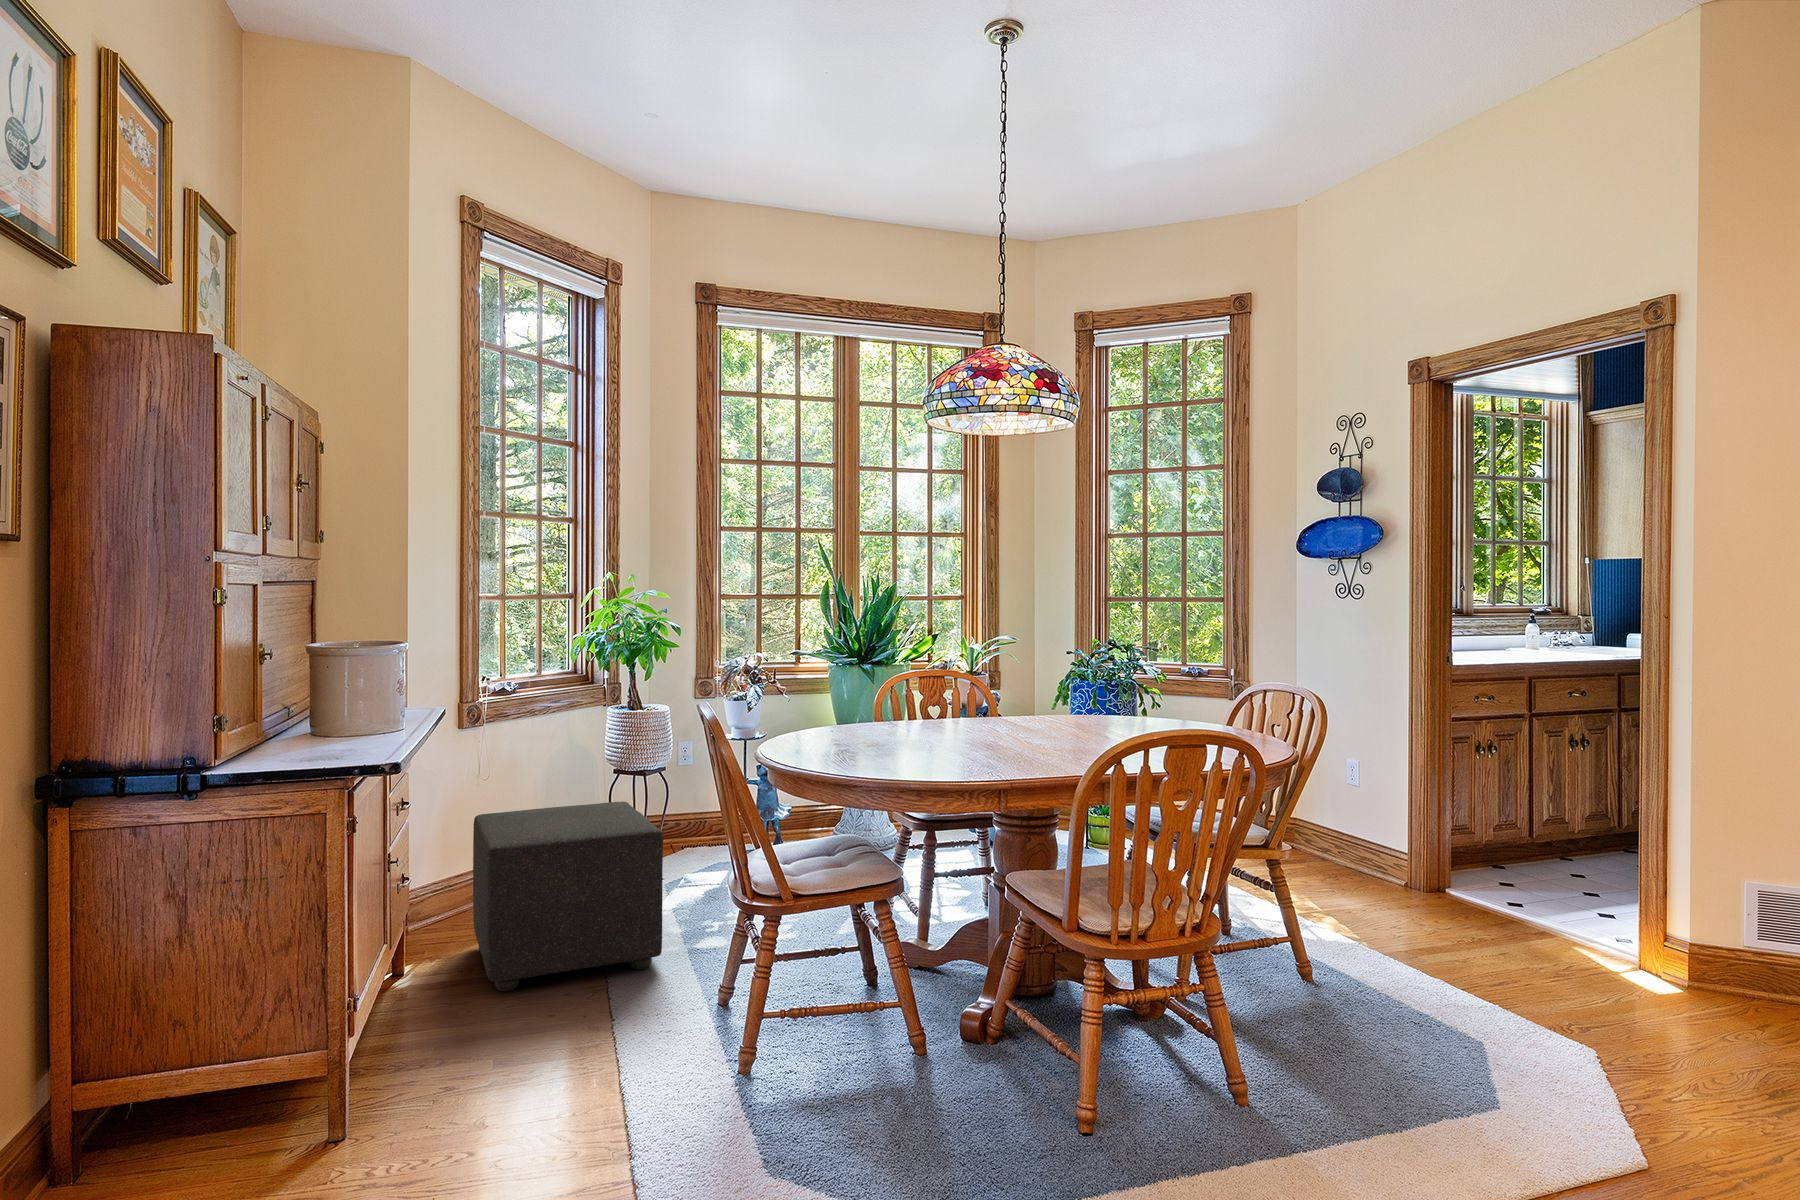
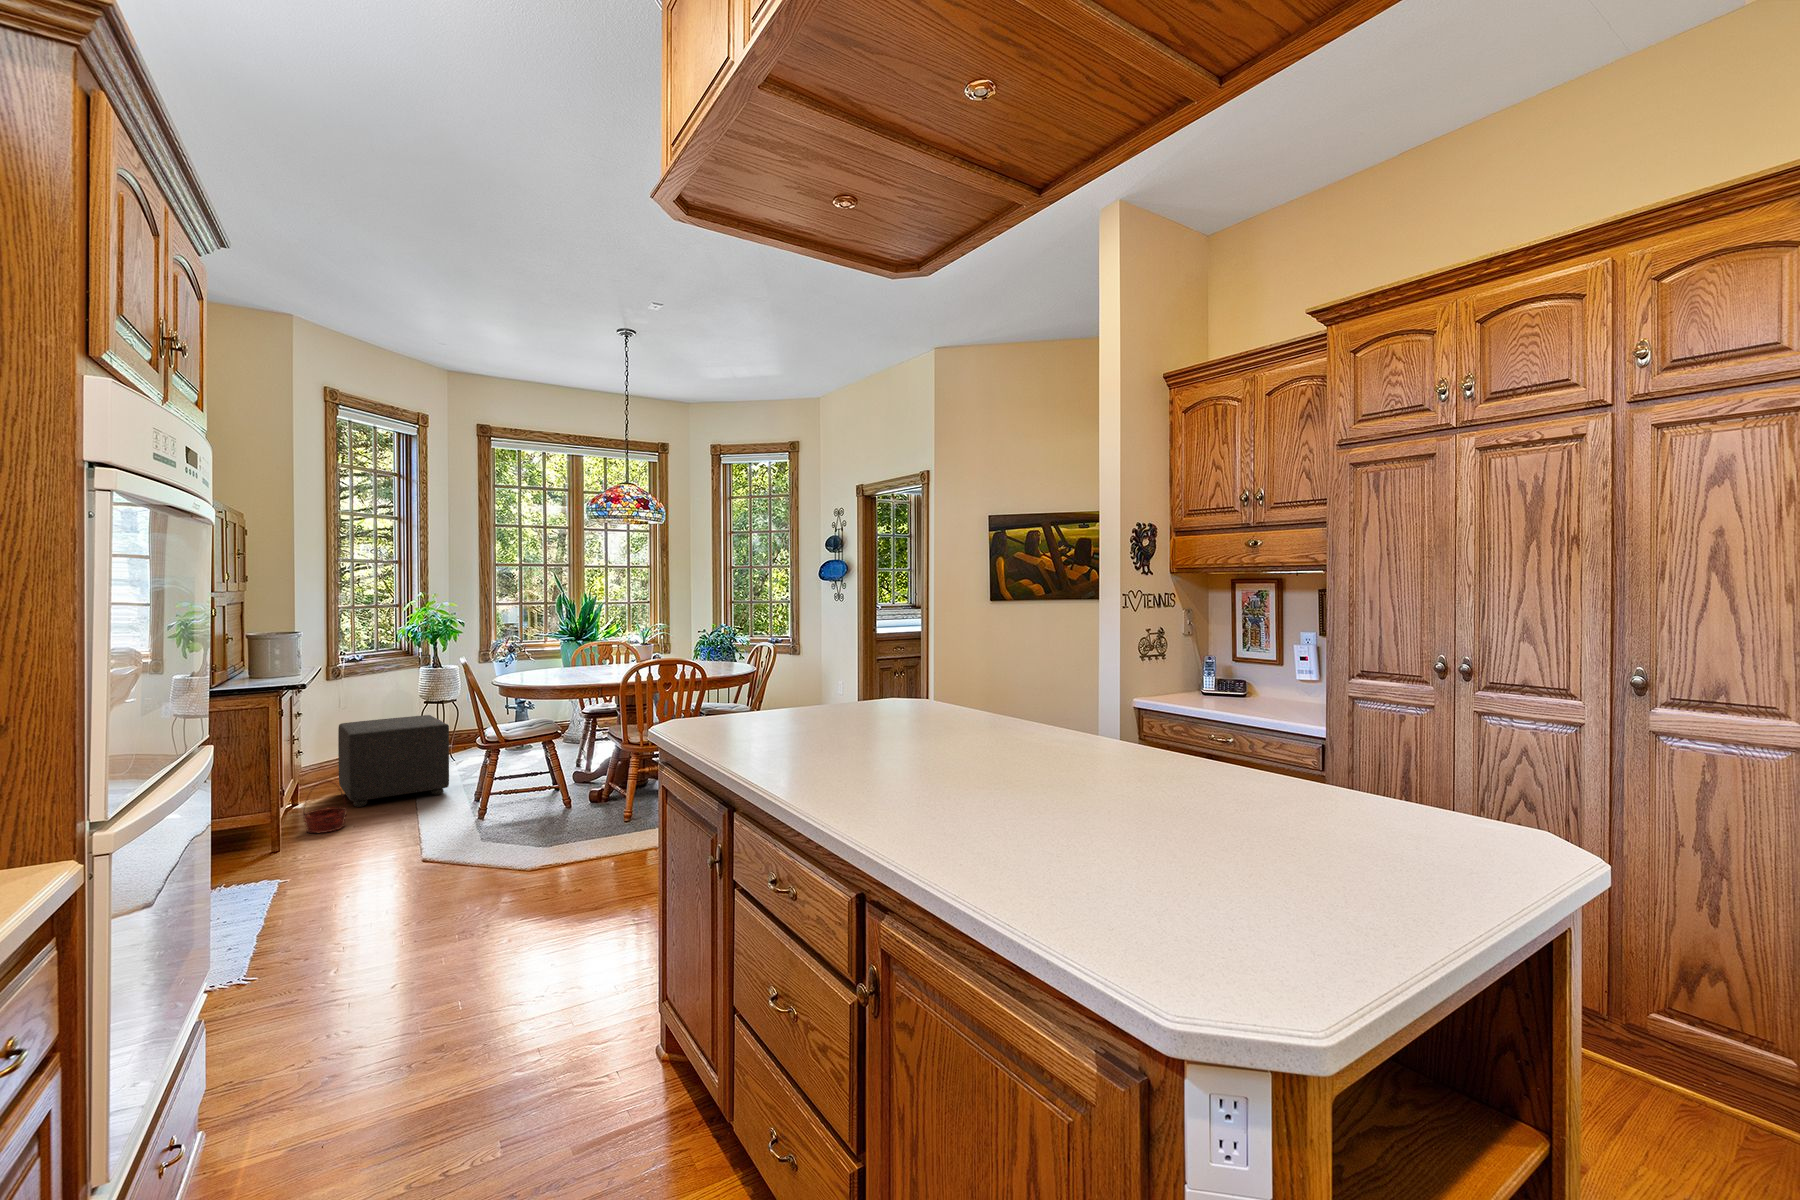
basket: none [397,958,481,1075] -> present [304,801,347,833]

